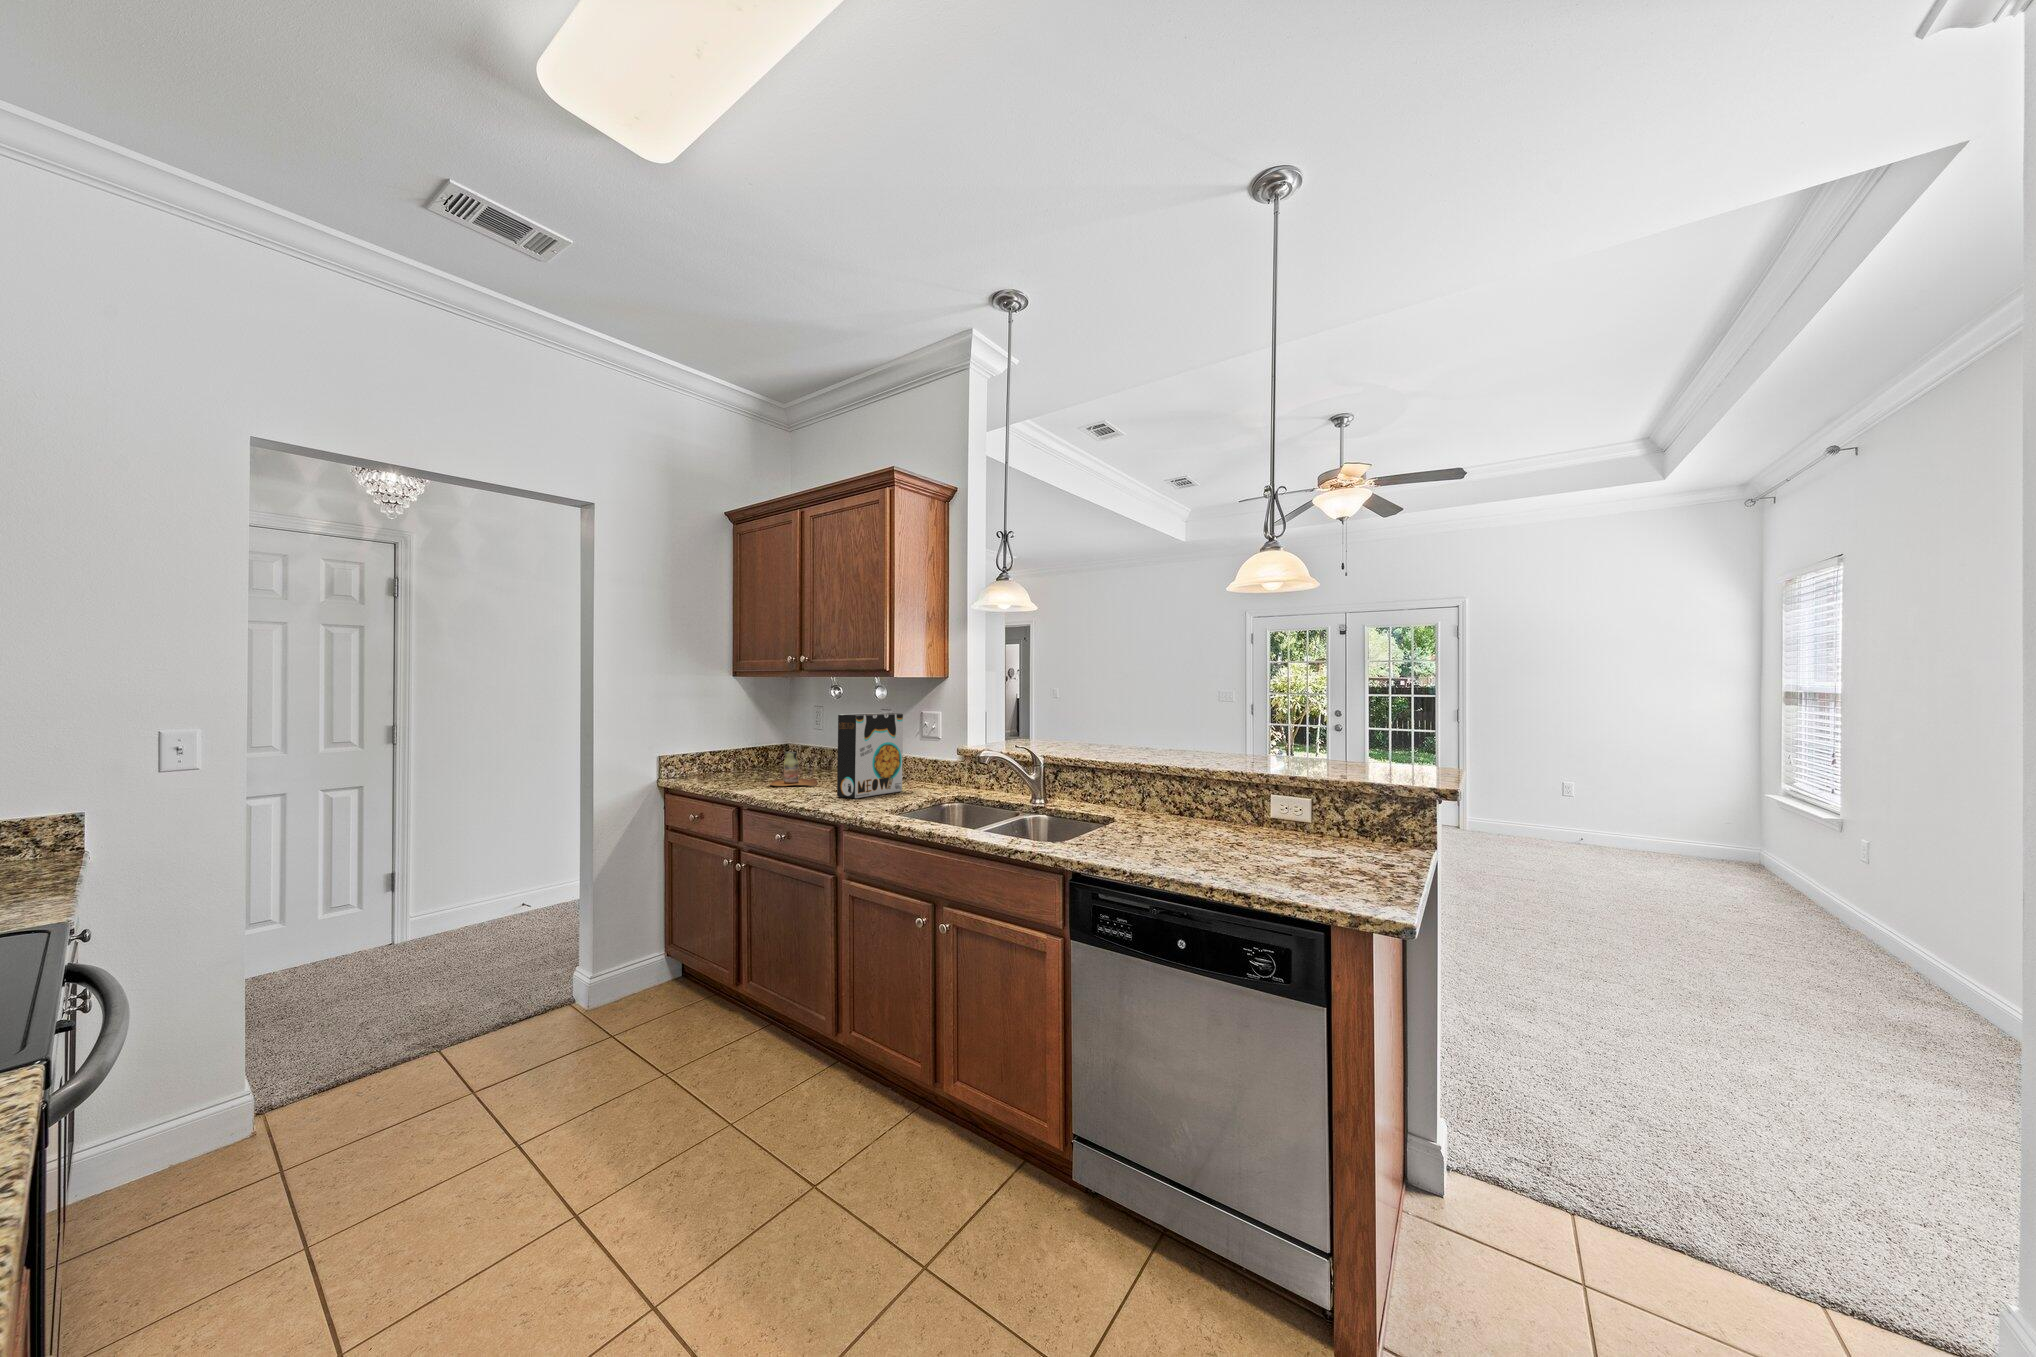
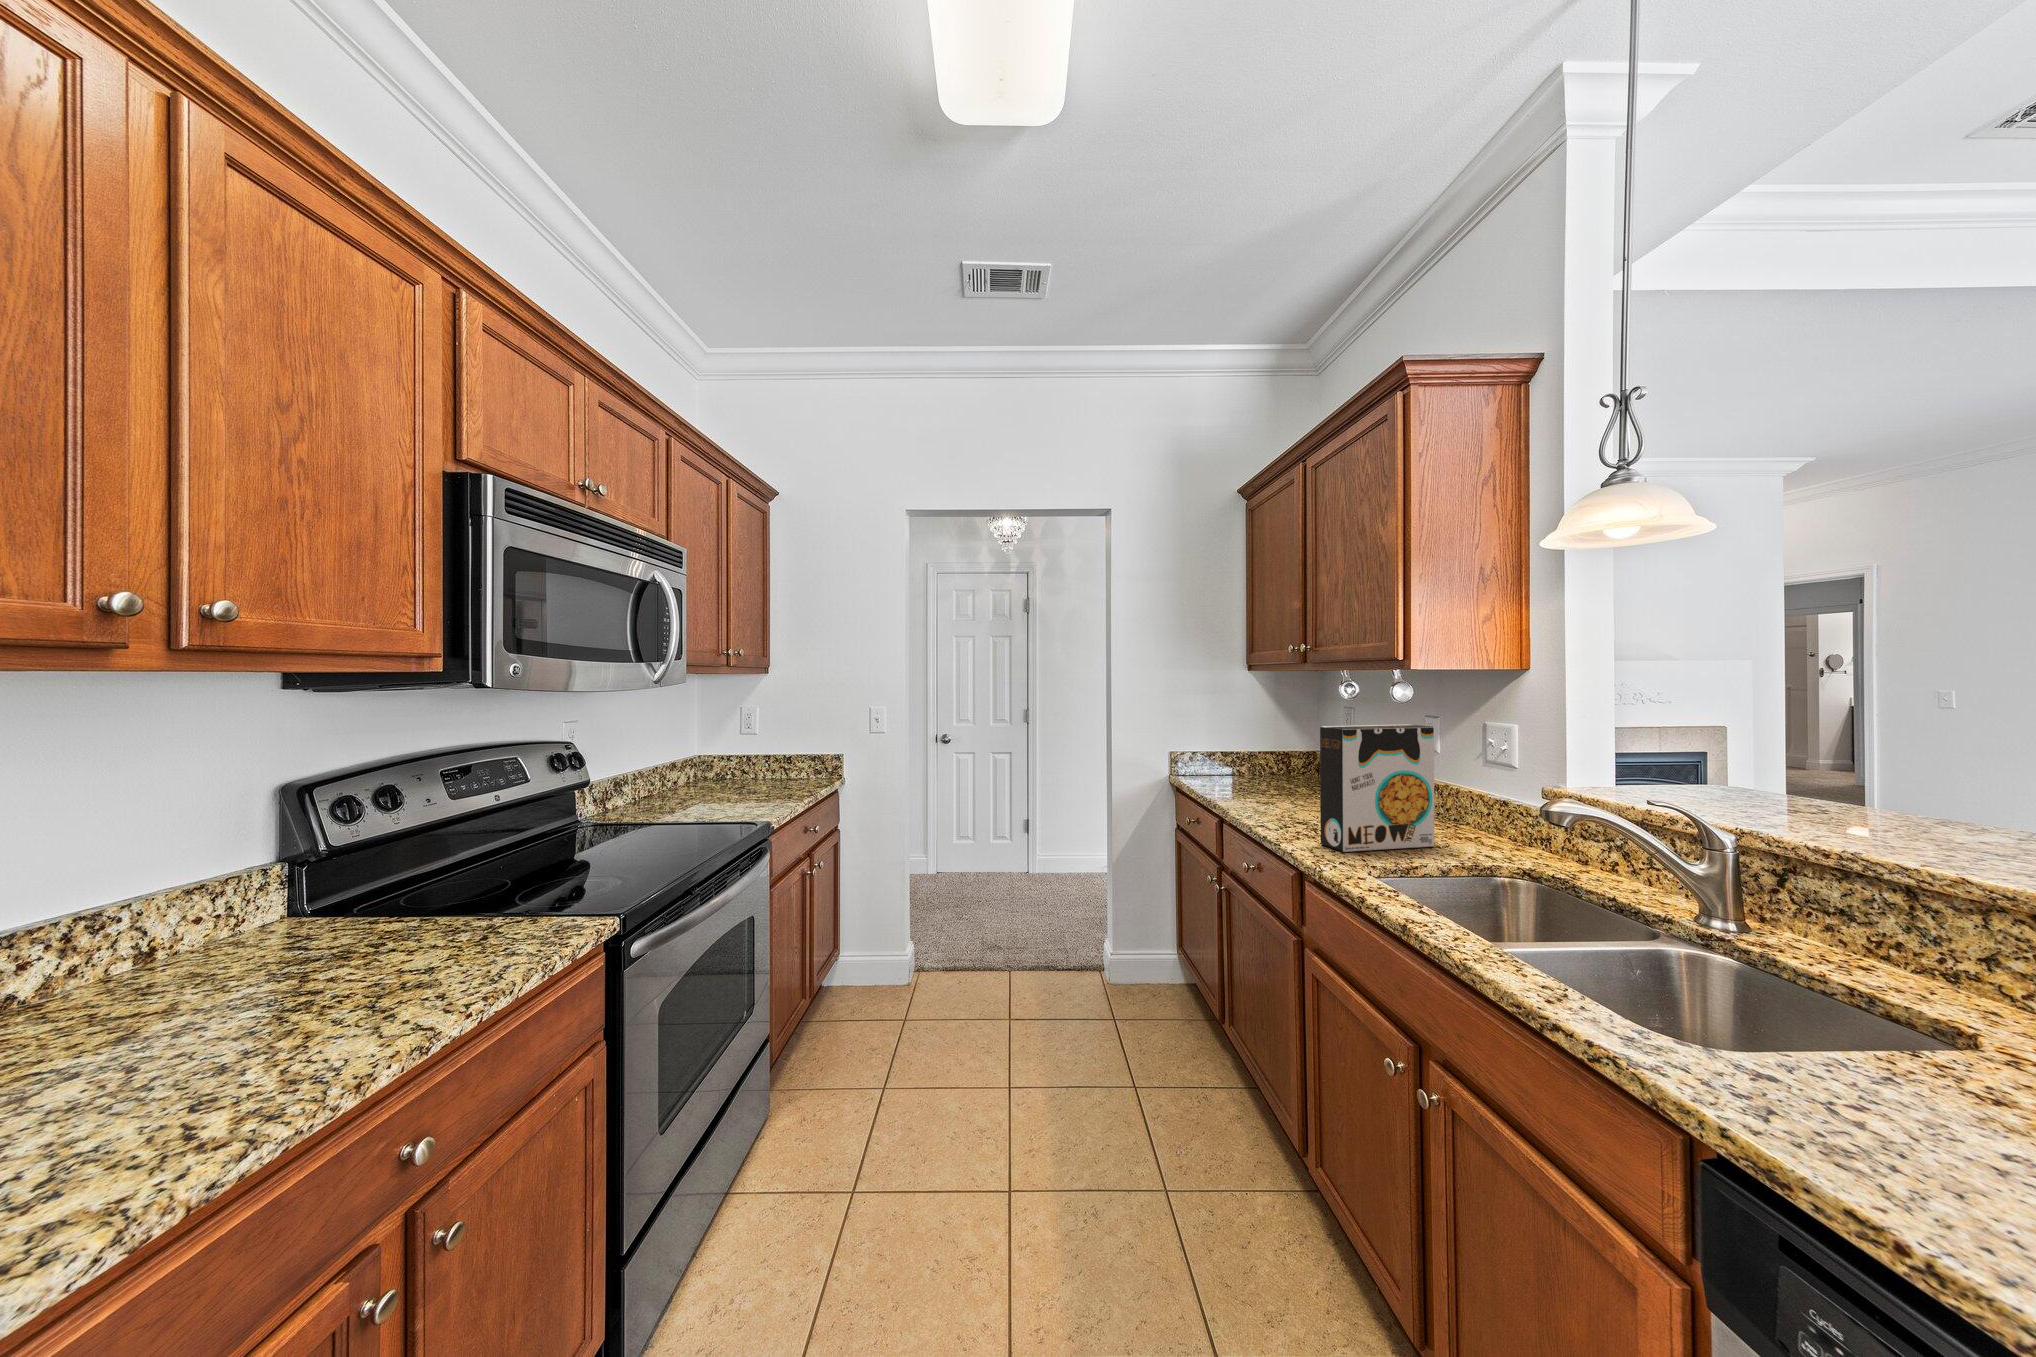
bottle: present [770,752,817,786] -> none [1257,768,1324,817]

